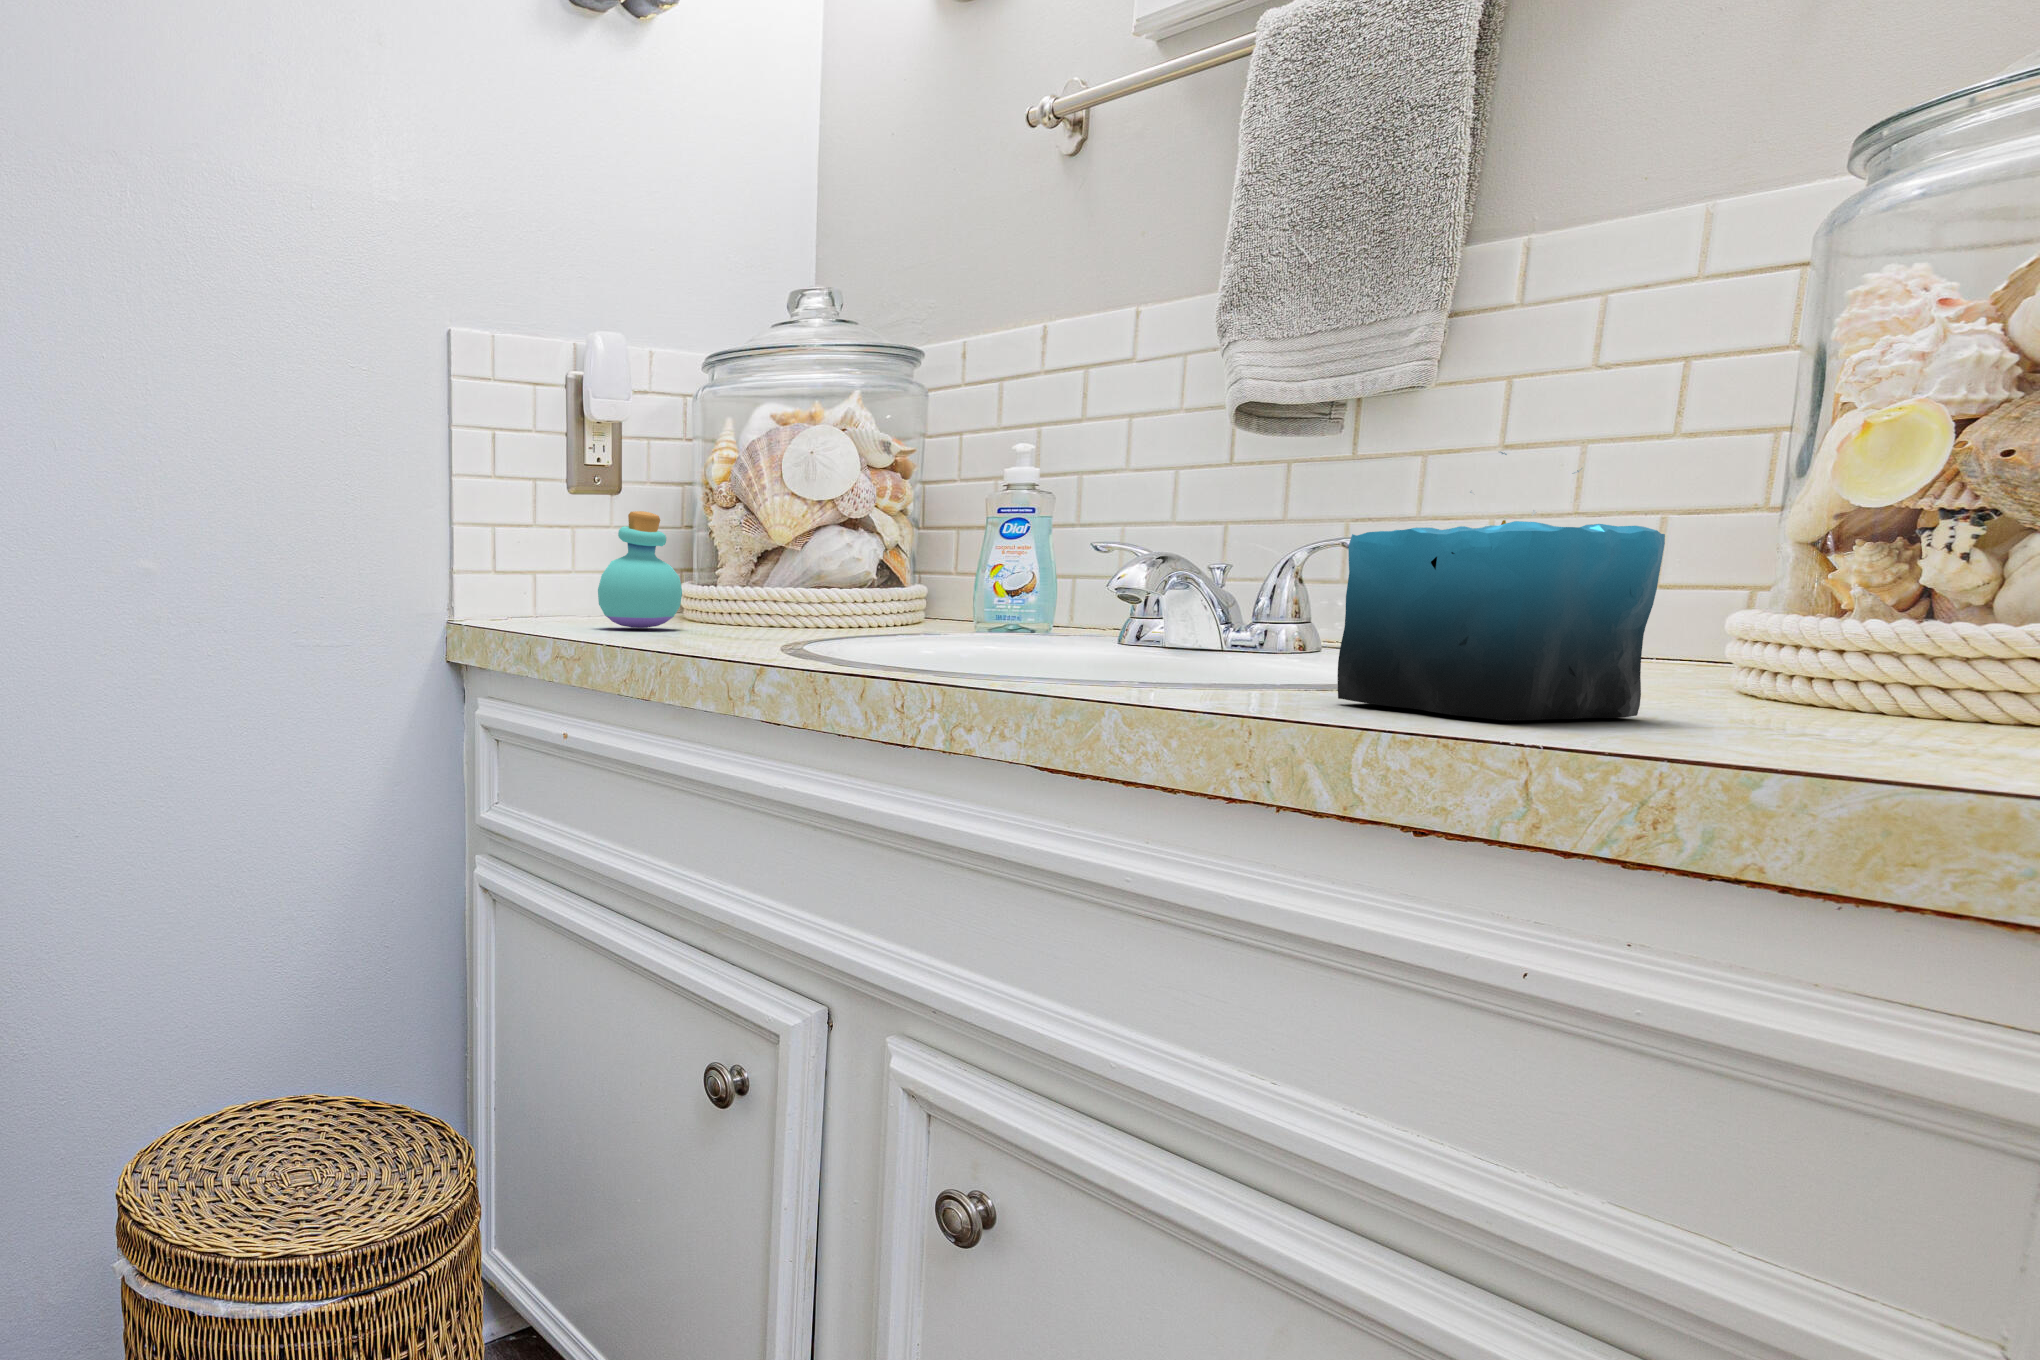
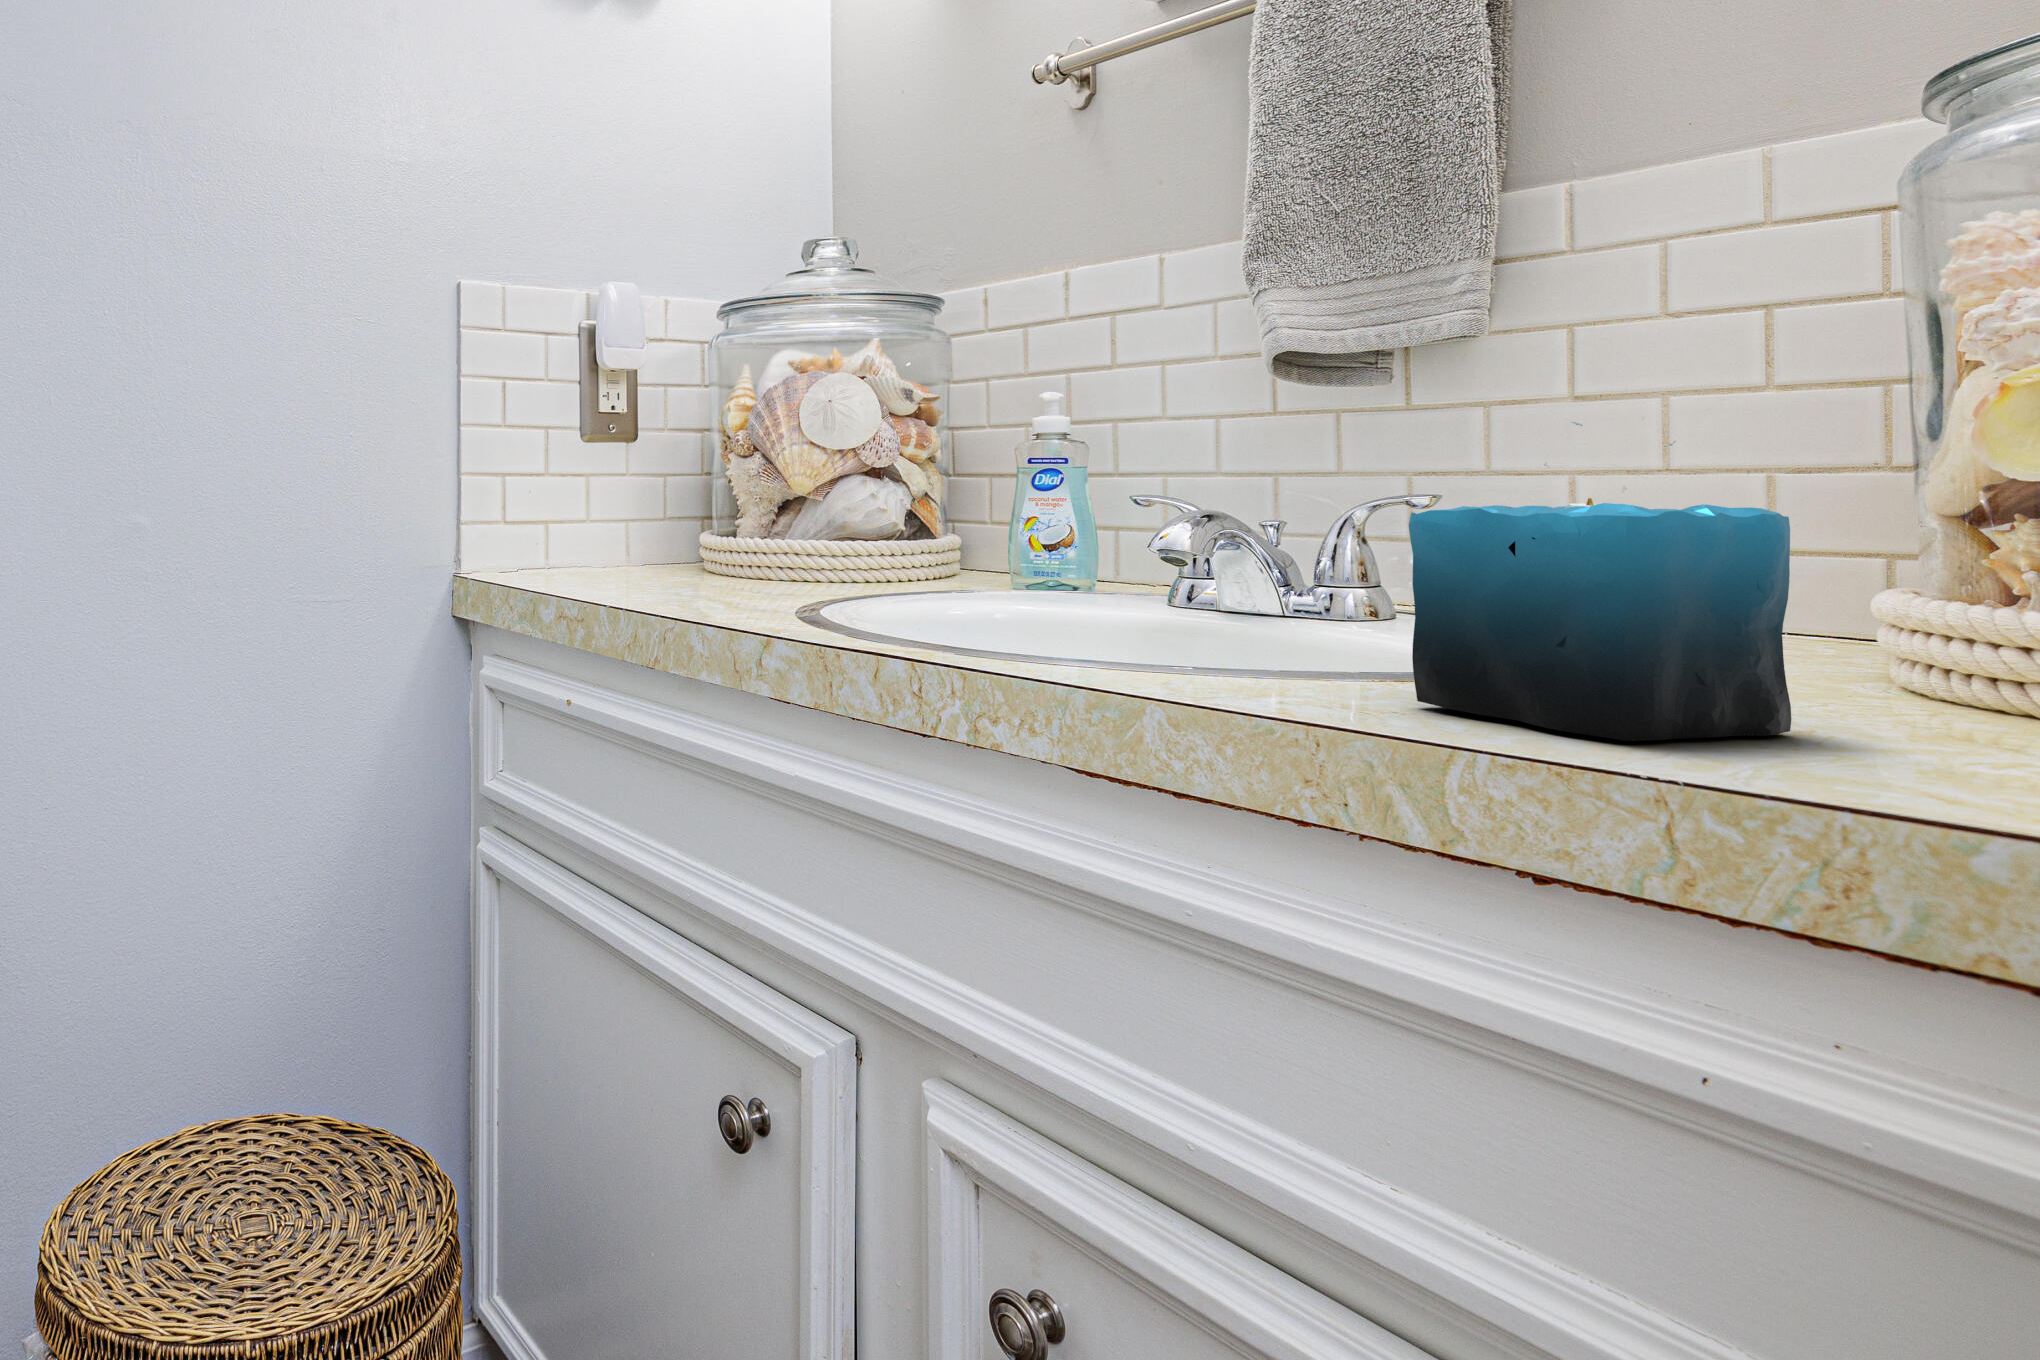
perfume bottle: present [598,511,682,628] -> none [609,463,698,583]

